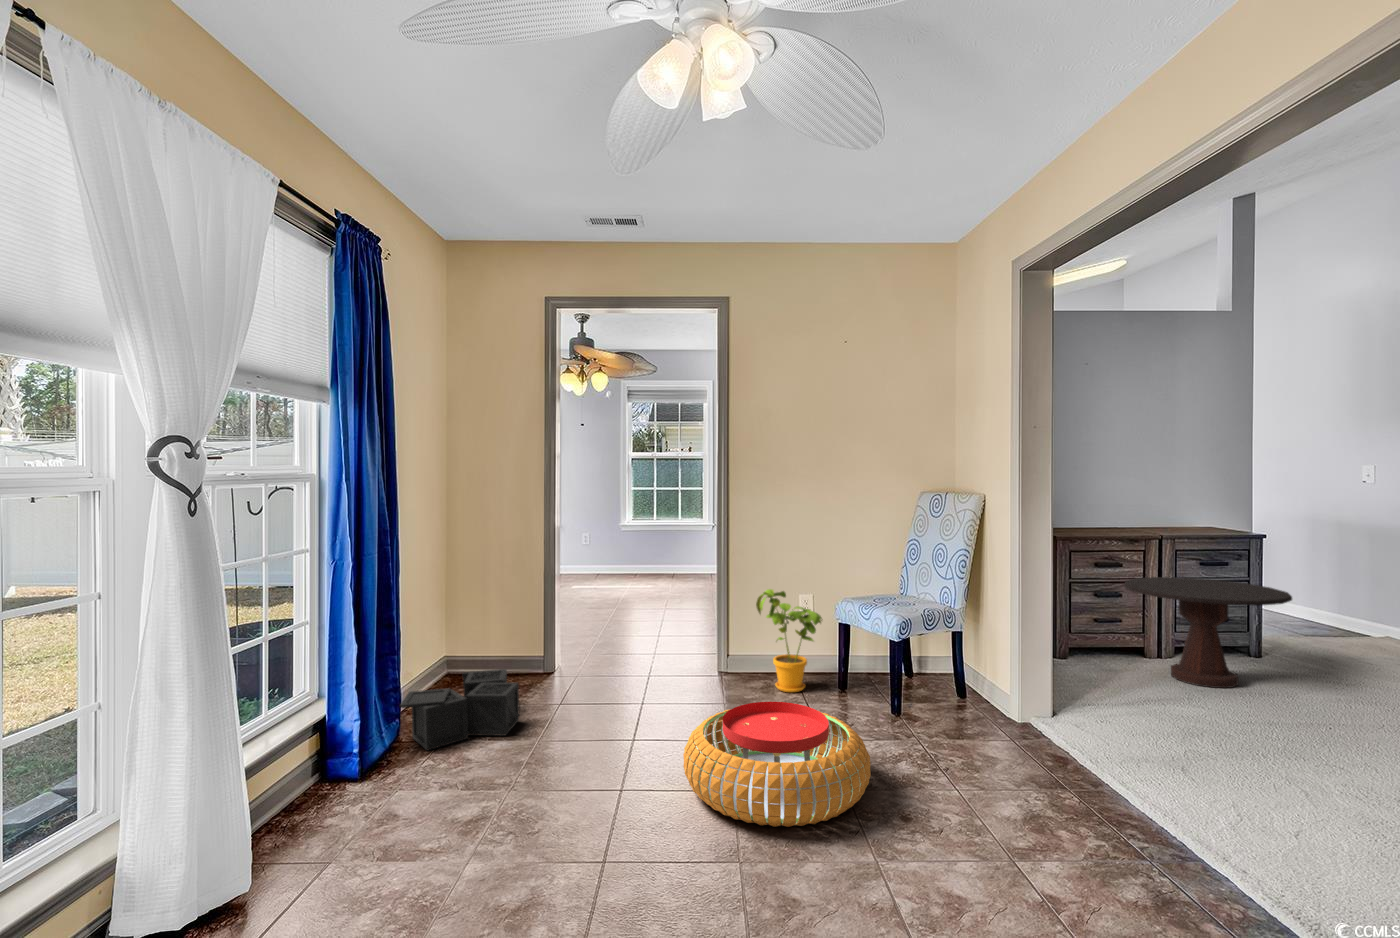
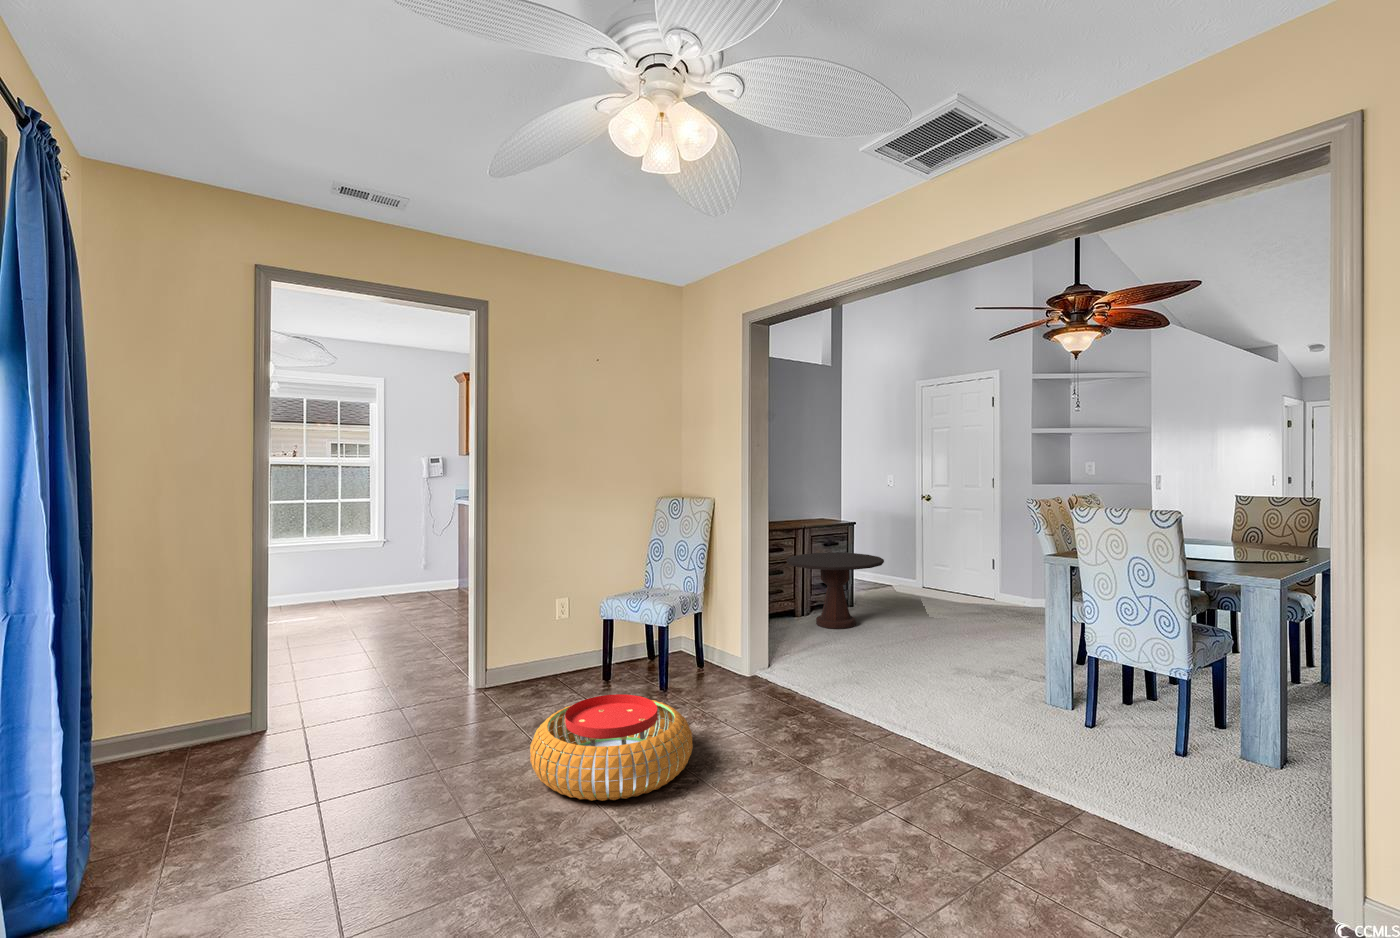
house plant: present [756,589,822,692] -> none [525,599,590,692]
storage bin: present [400,669,519,750] -> none [151,730,296,841]

